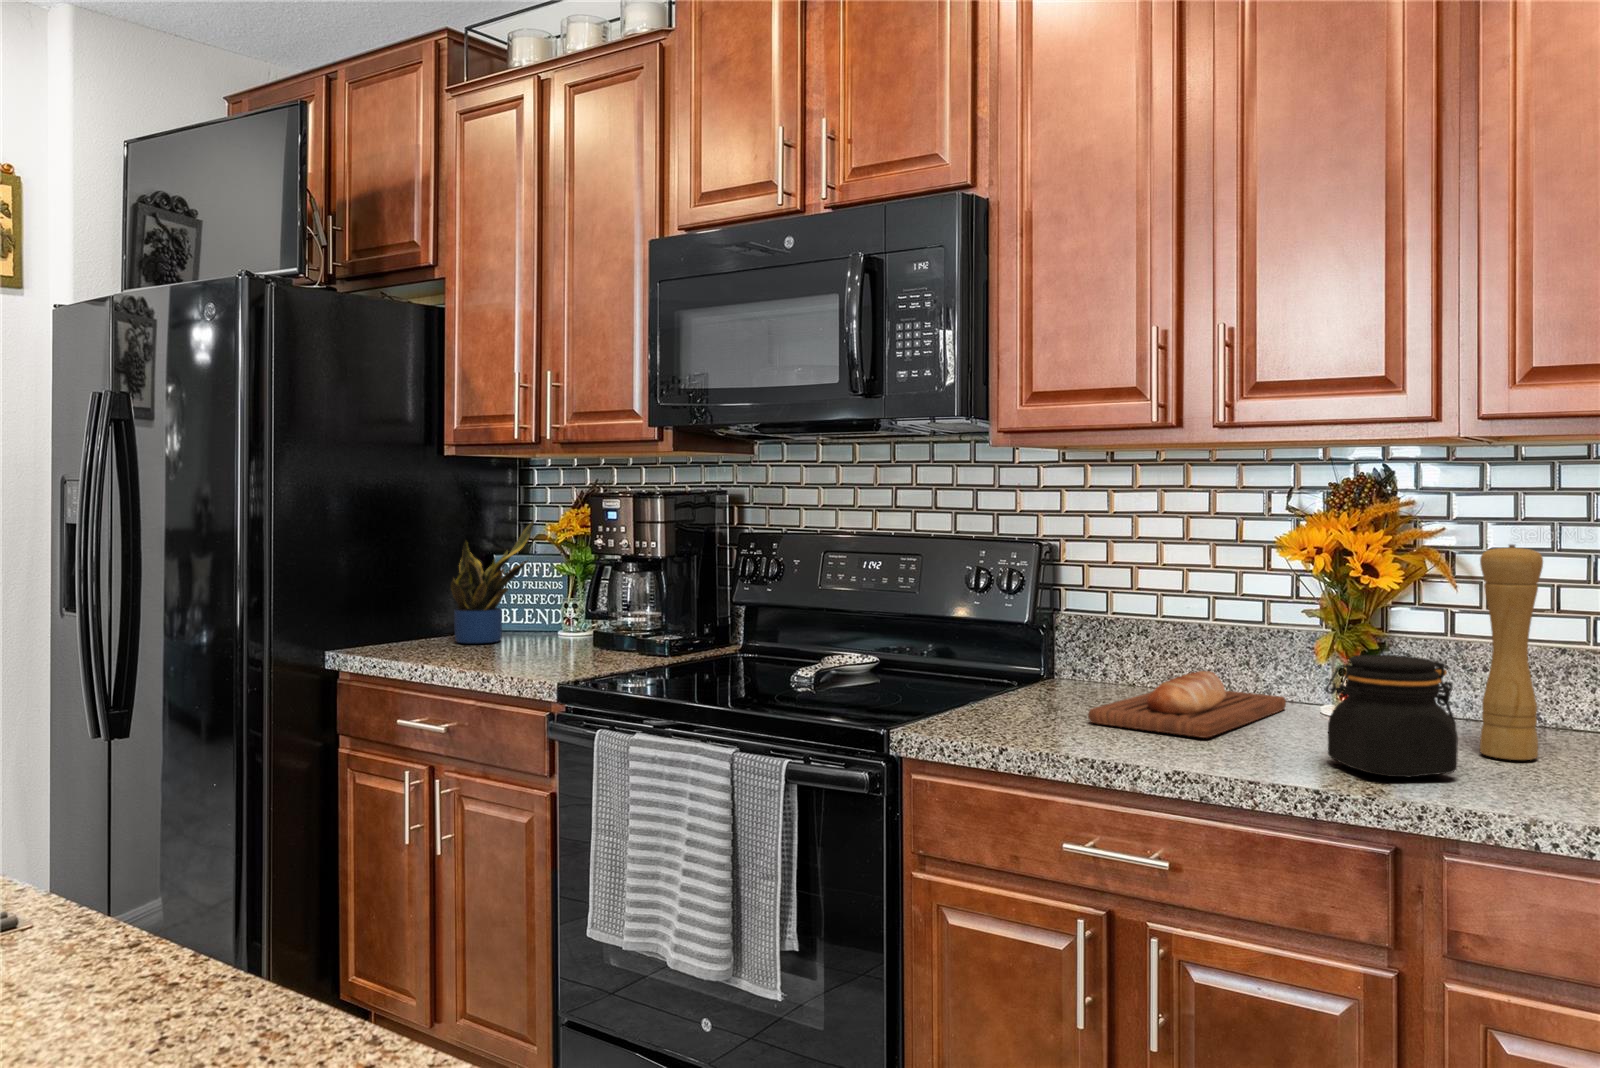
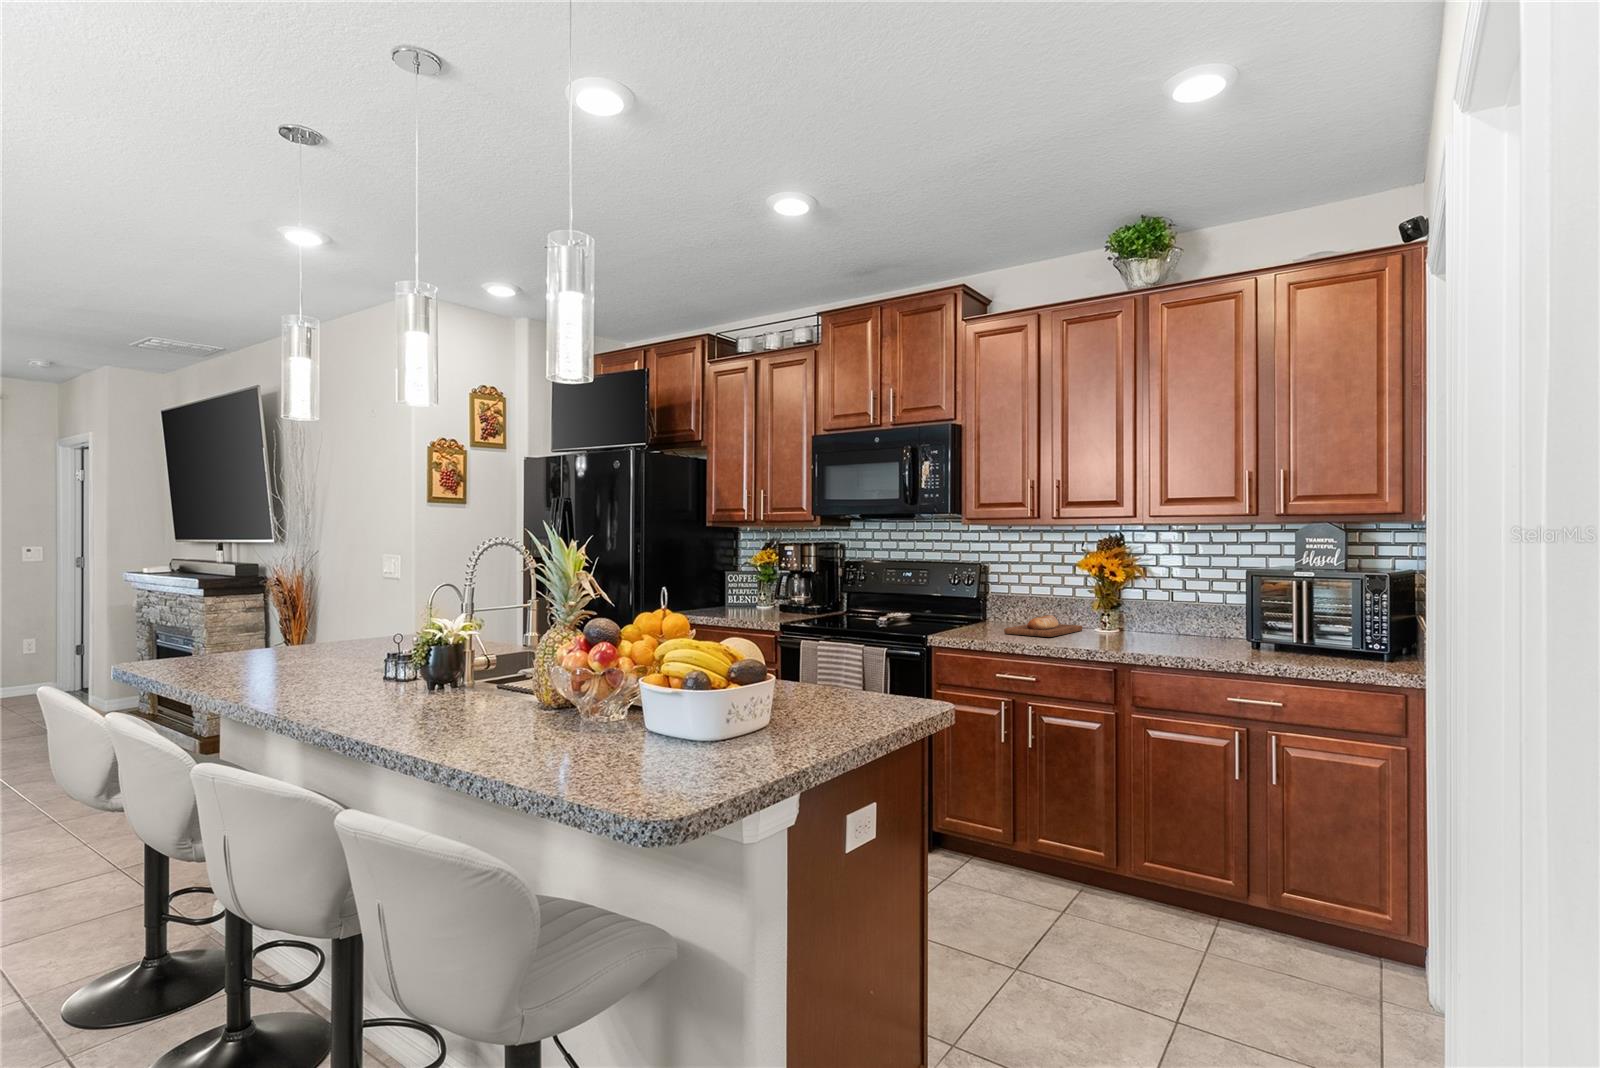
potted plant: present [451,521,534,644] -> none [711,555,748,611]
pepper mill: present [1480,544,1543,760] -> none [1149,563,1171,642]
jar: present [1326,655,1458,777] -> none [1091,603,1138,646]

